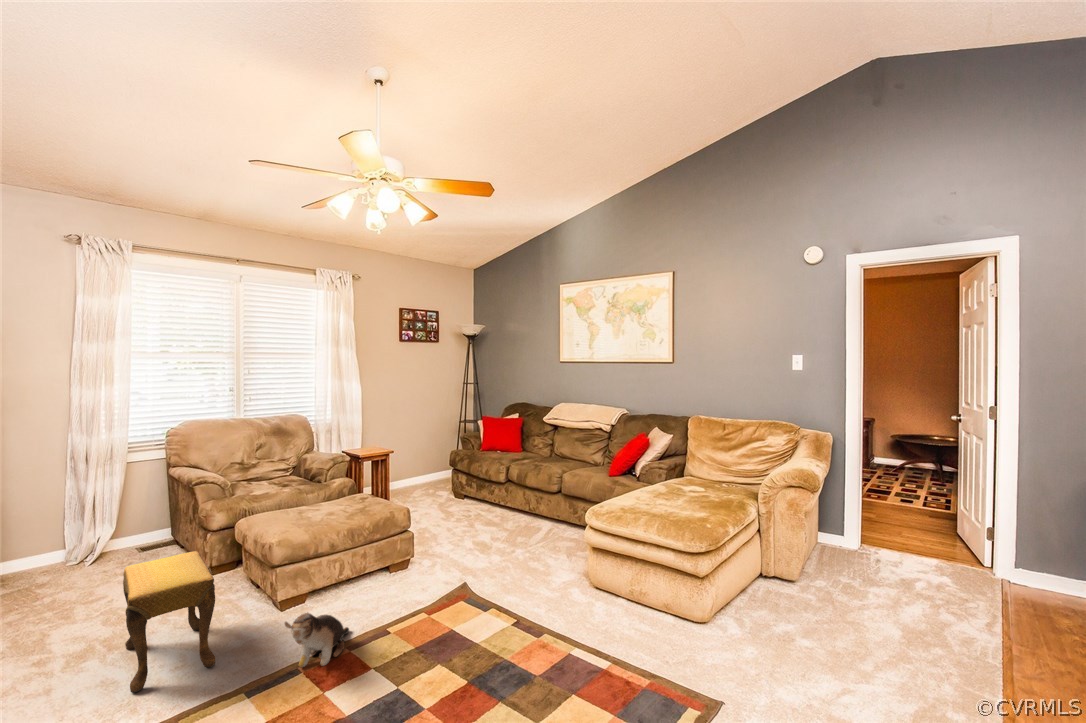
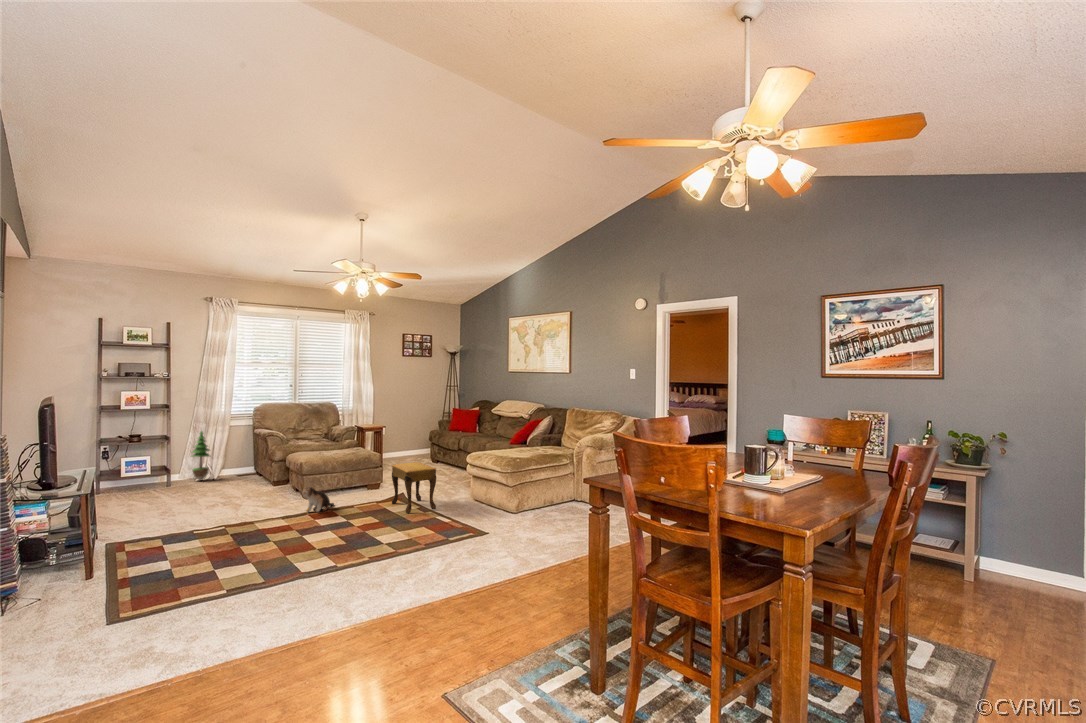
potted tree: none [41,477,86,570] -> present [192,431,209,480]
footstool: present [123,551,216,692] -> present [392,462,436,513]

